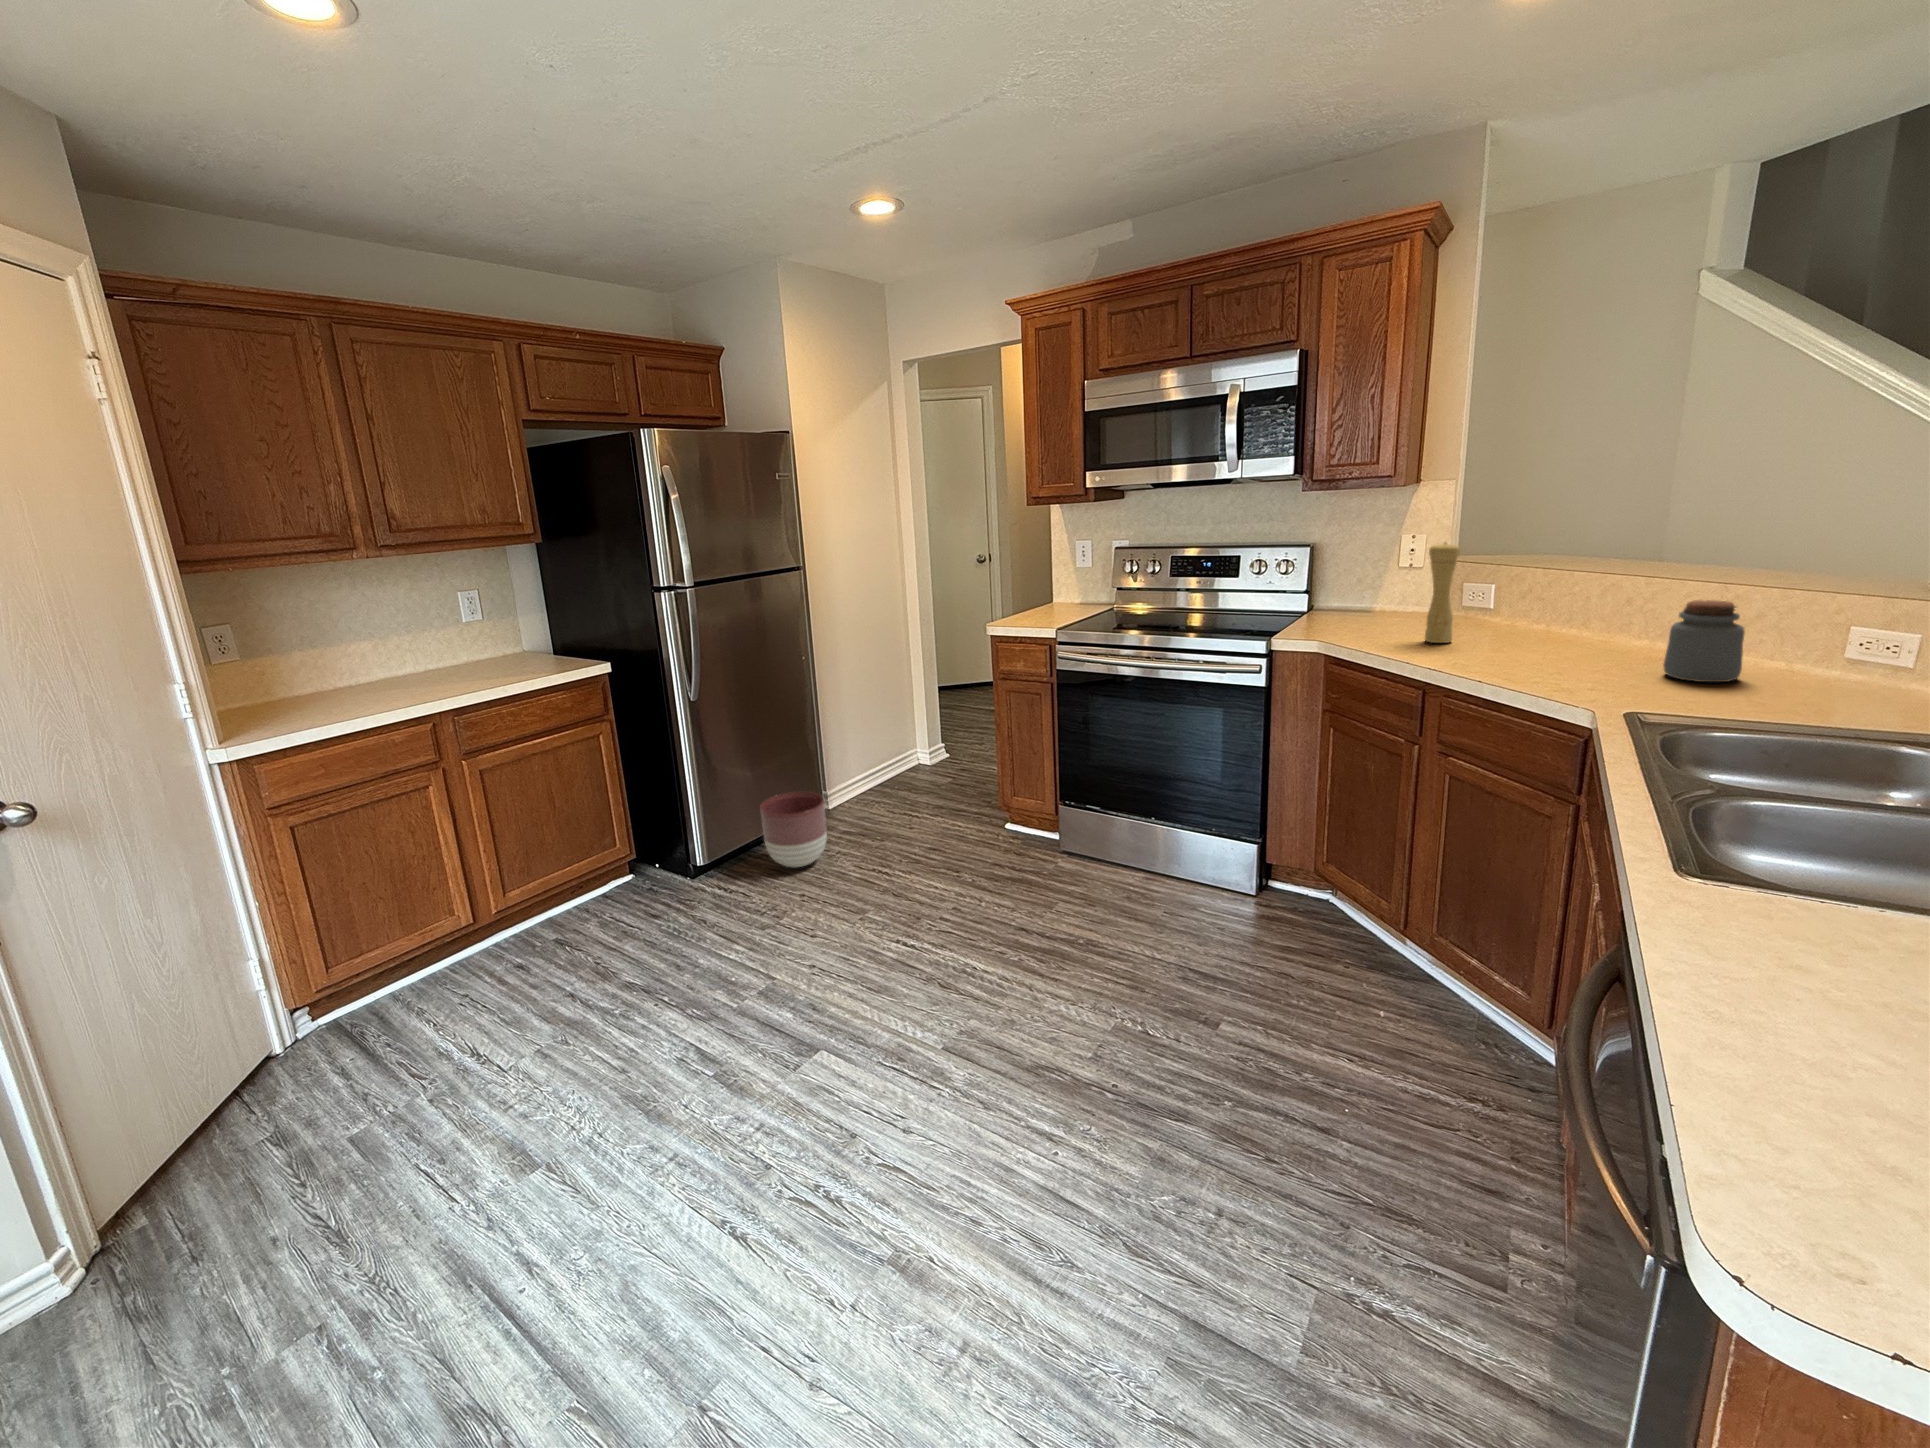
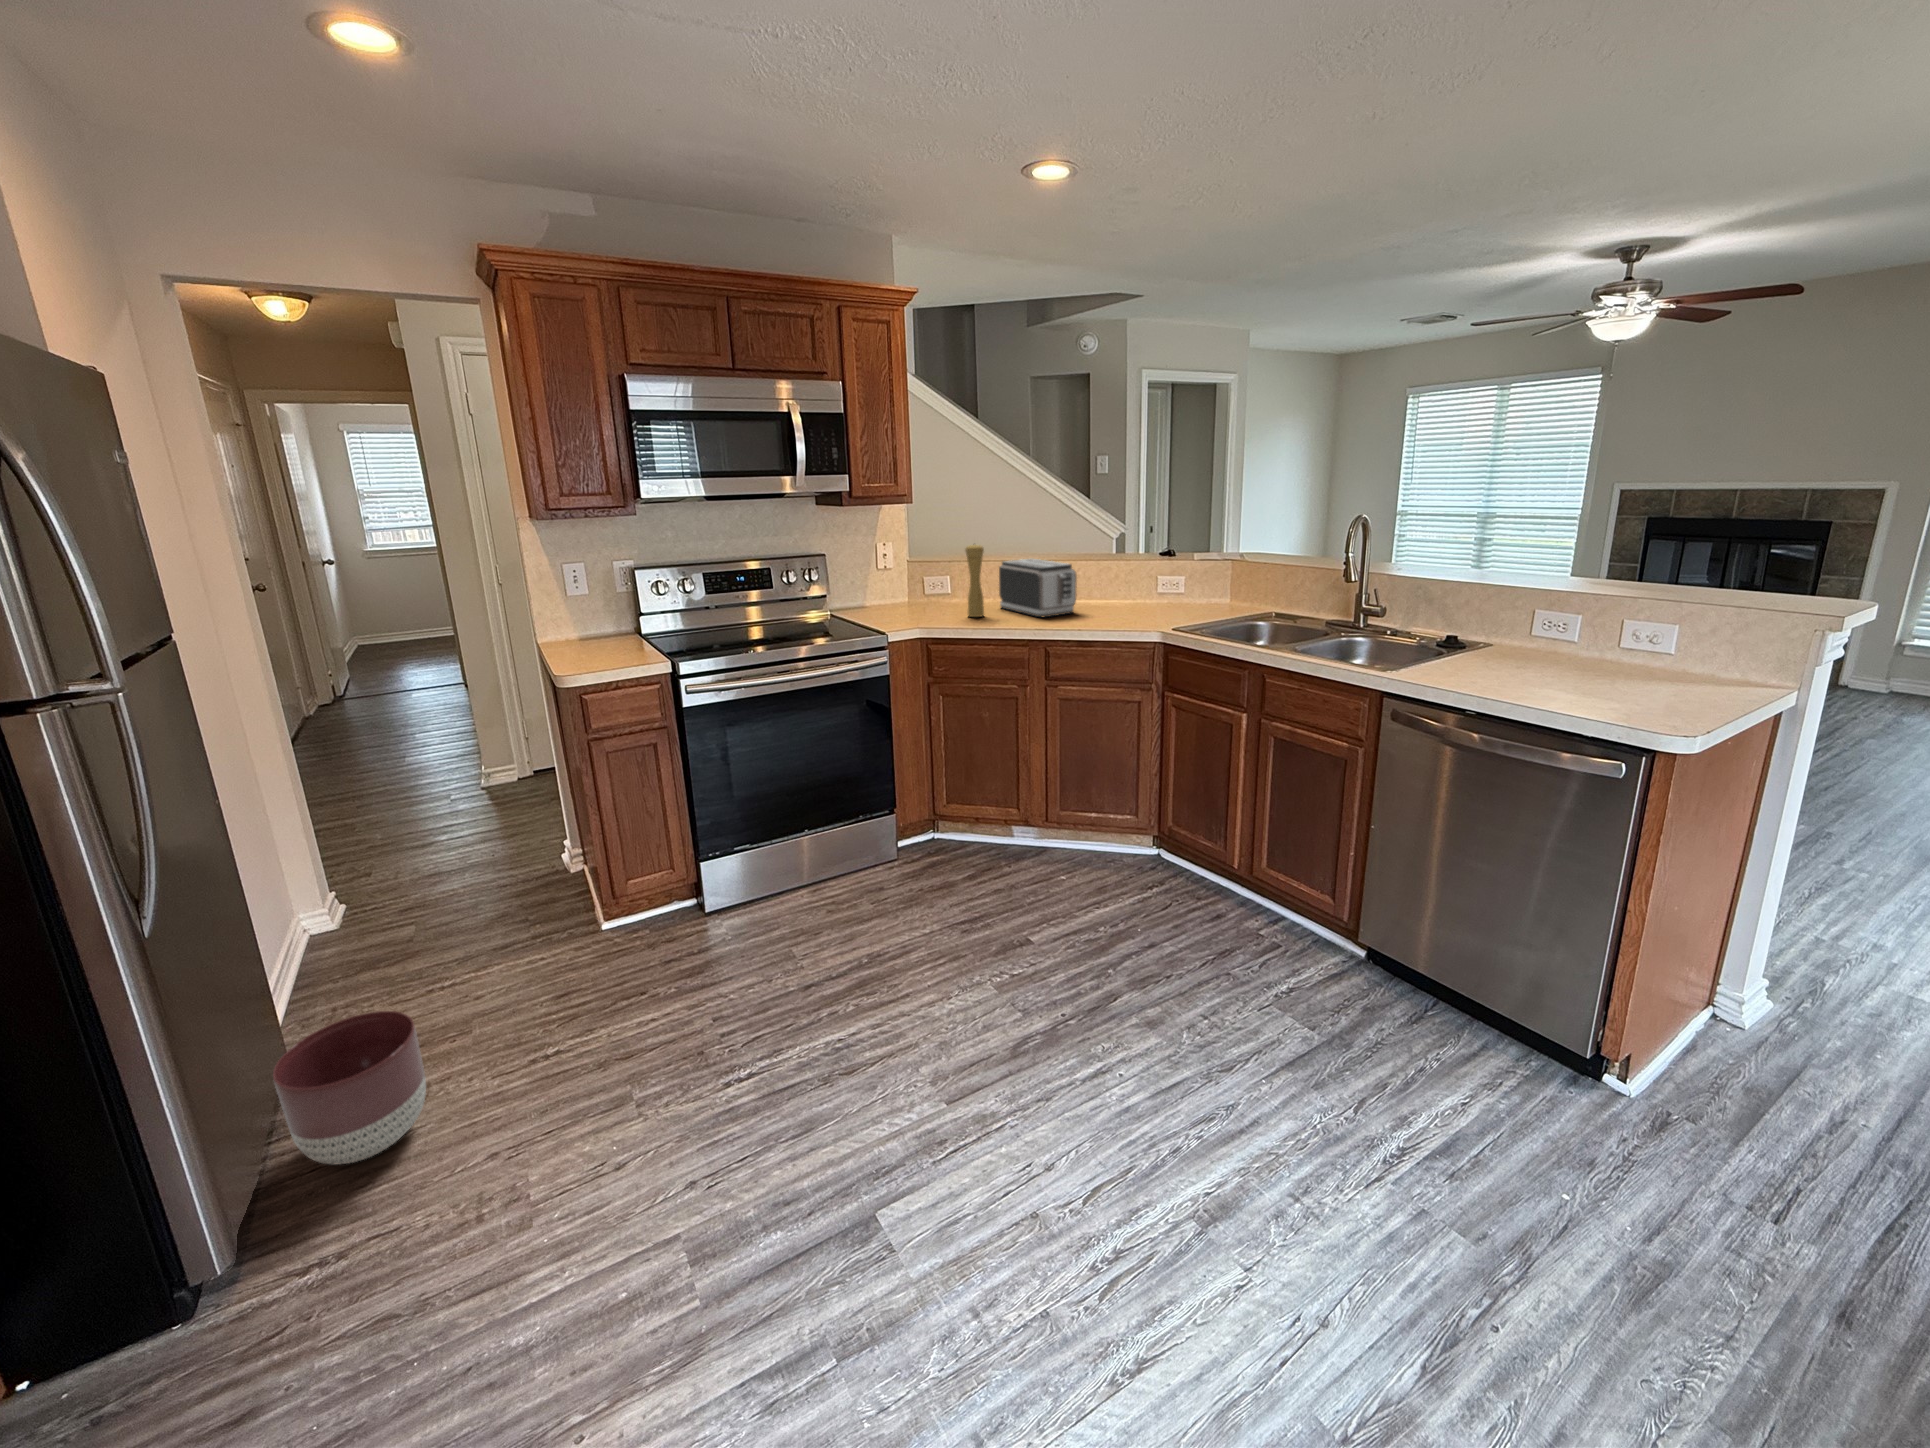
toaster: none [1511,571,1607,662] -> present [999,559,1077,617]
jar: present [1663,600,1745,682] -> none [1110,569,1142,614]

